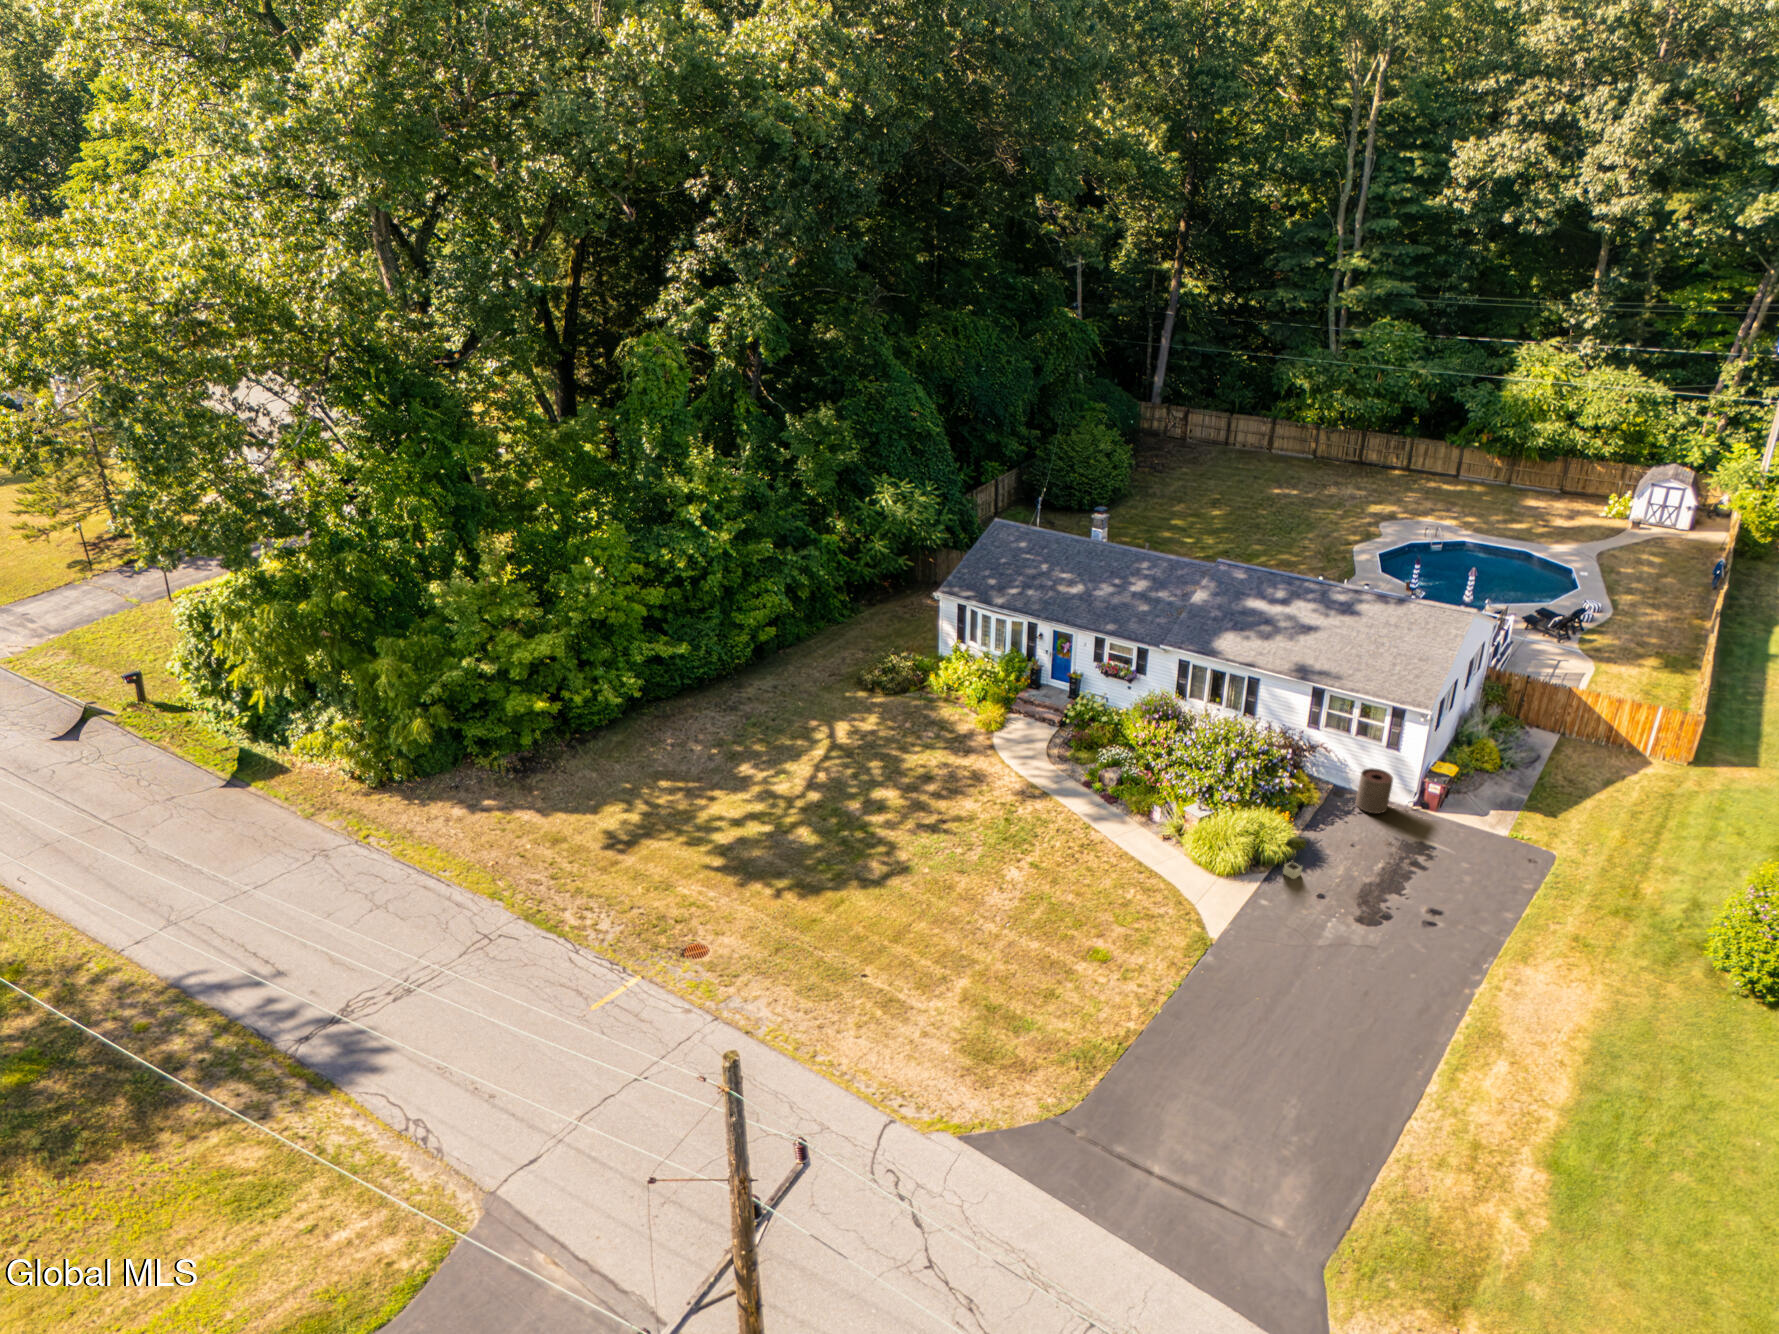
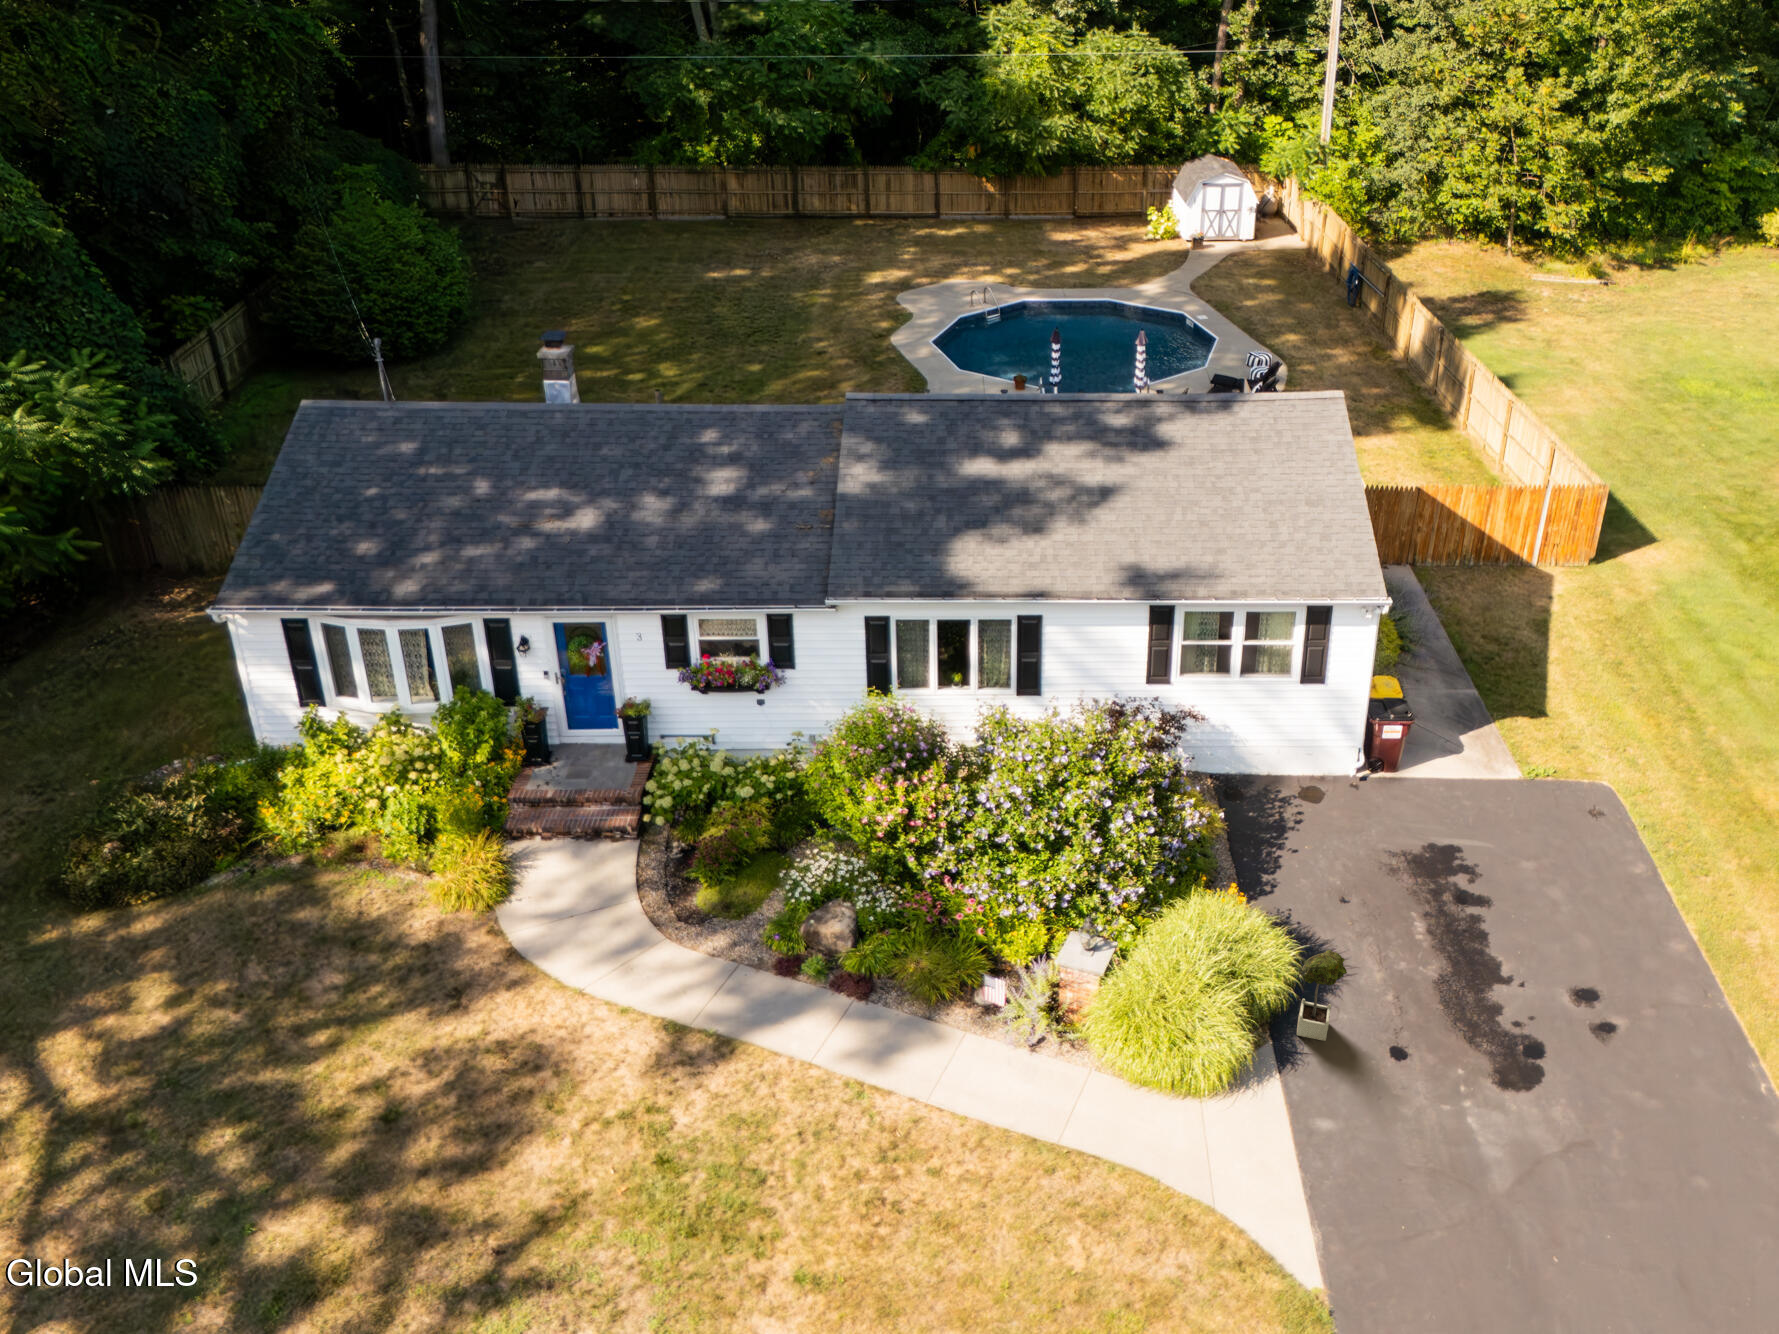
trash can: present [1356,768,1393,813] -> none [1265,727,1334,817]

